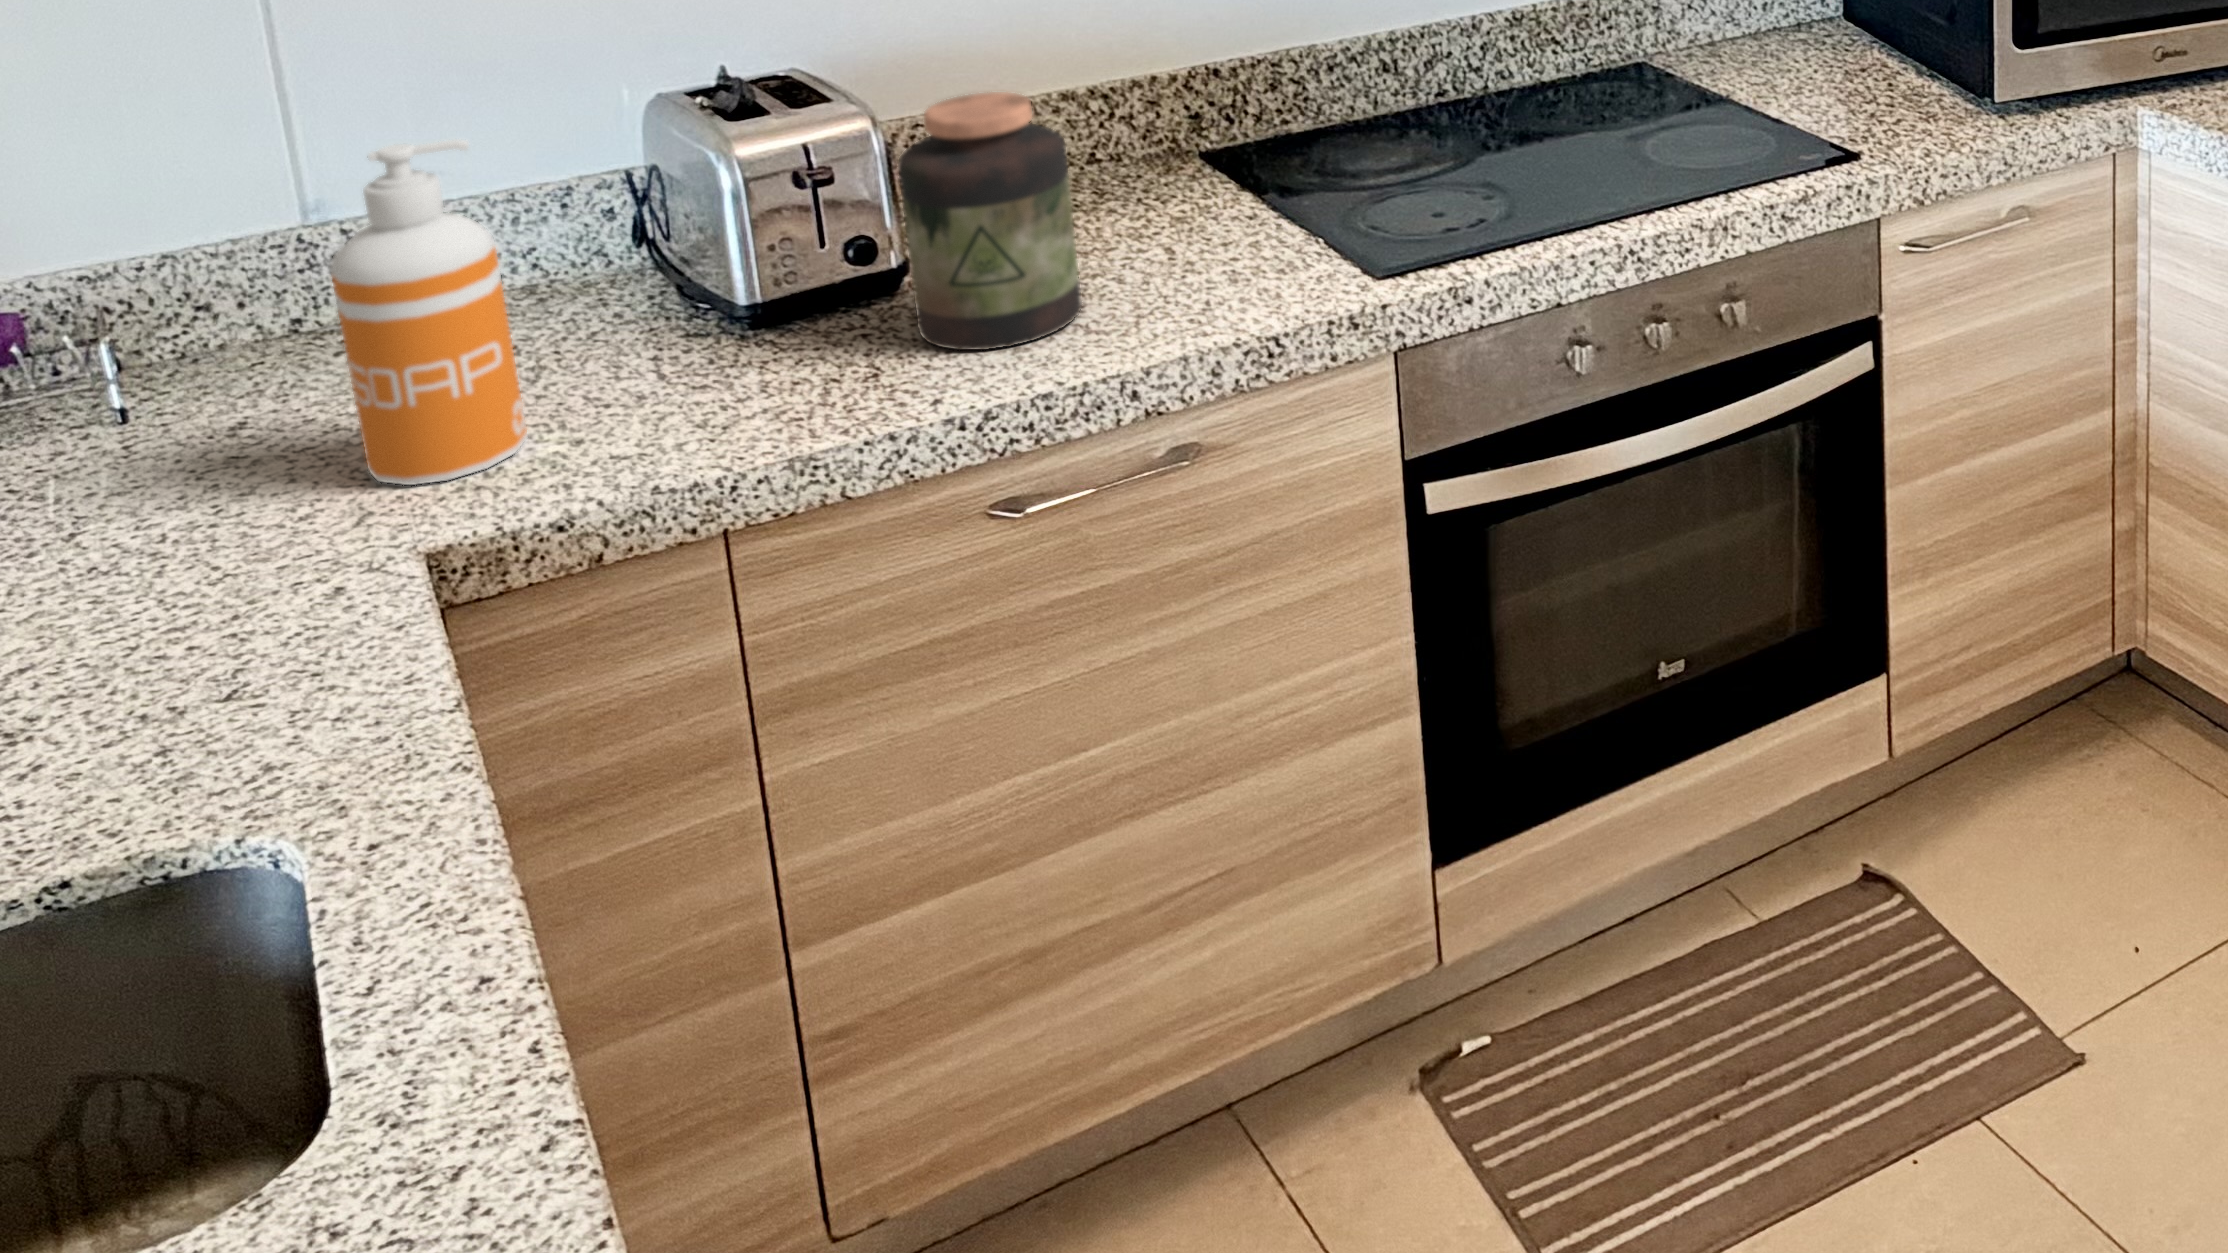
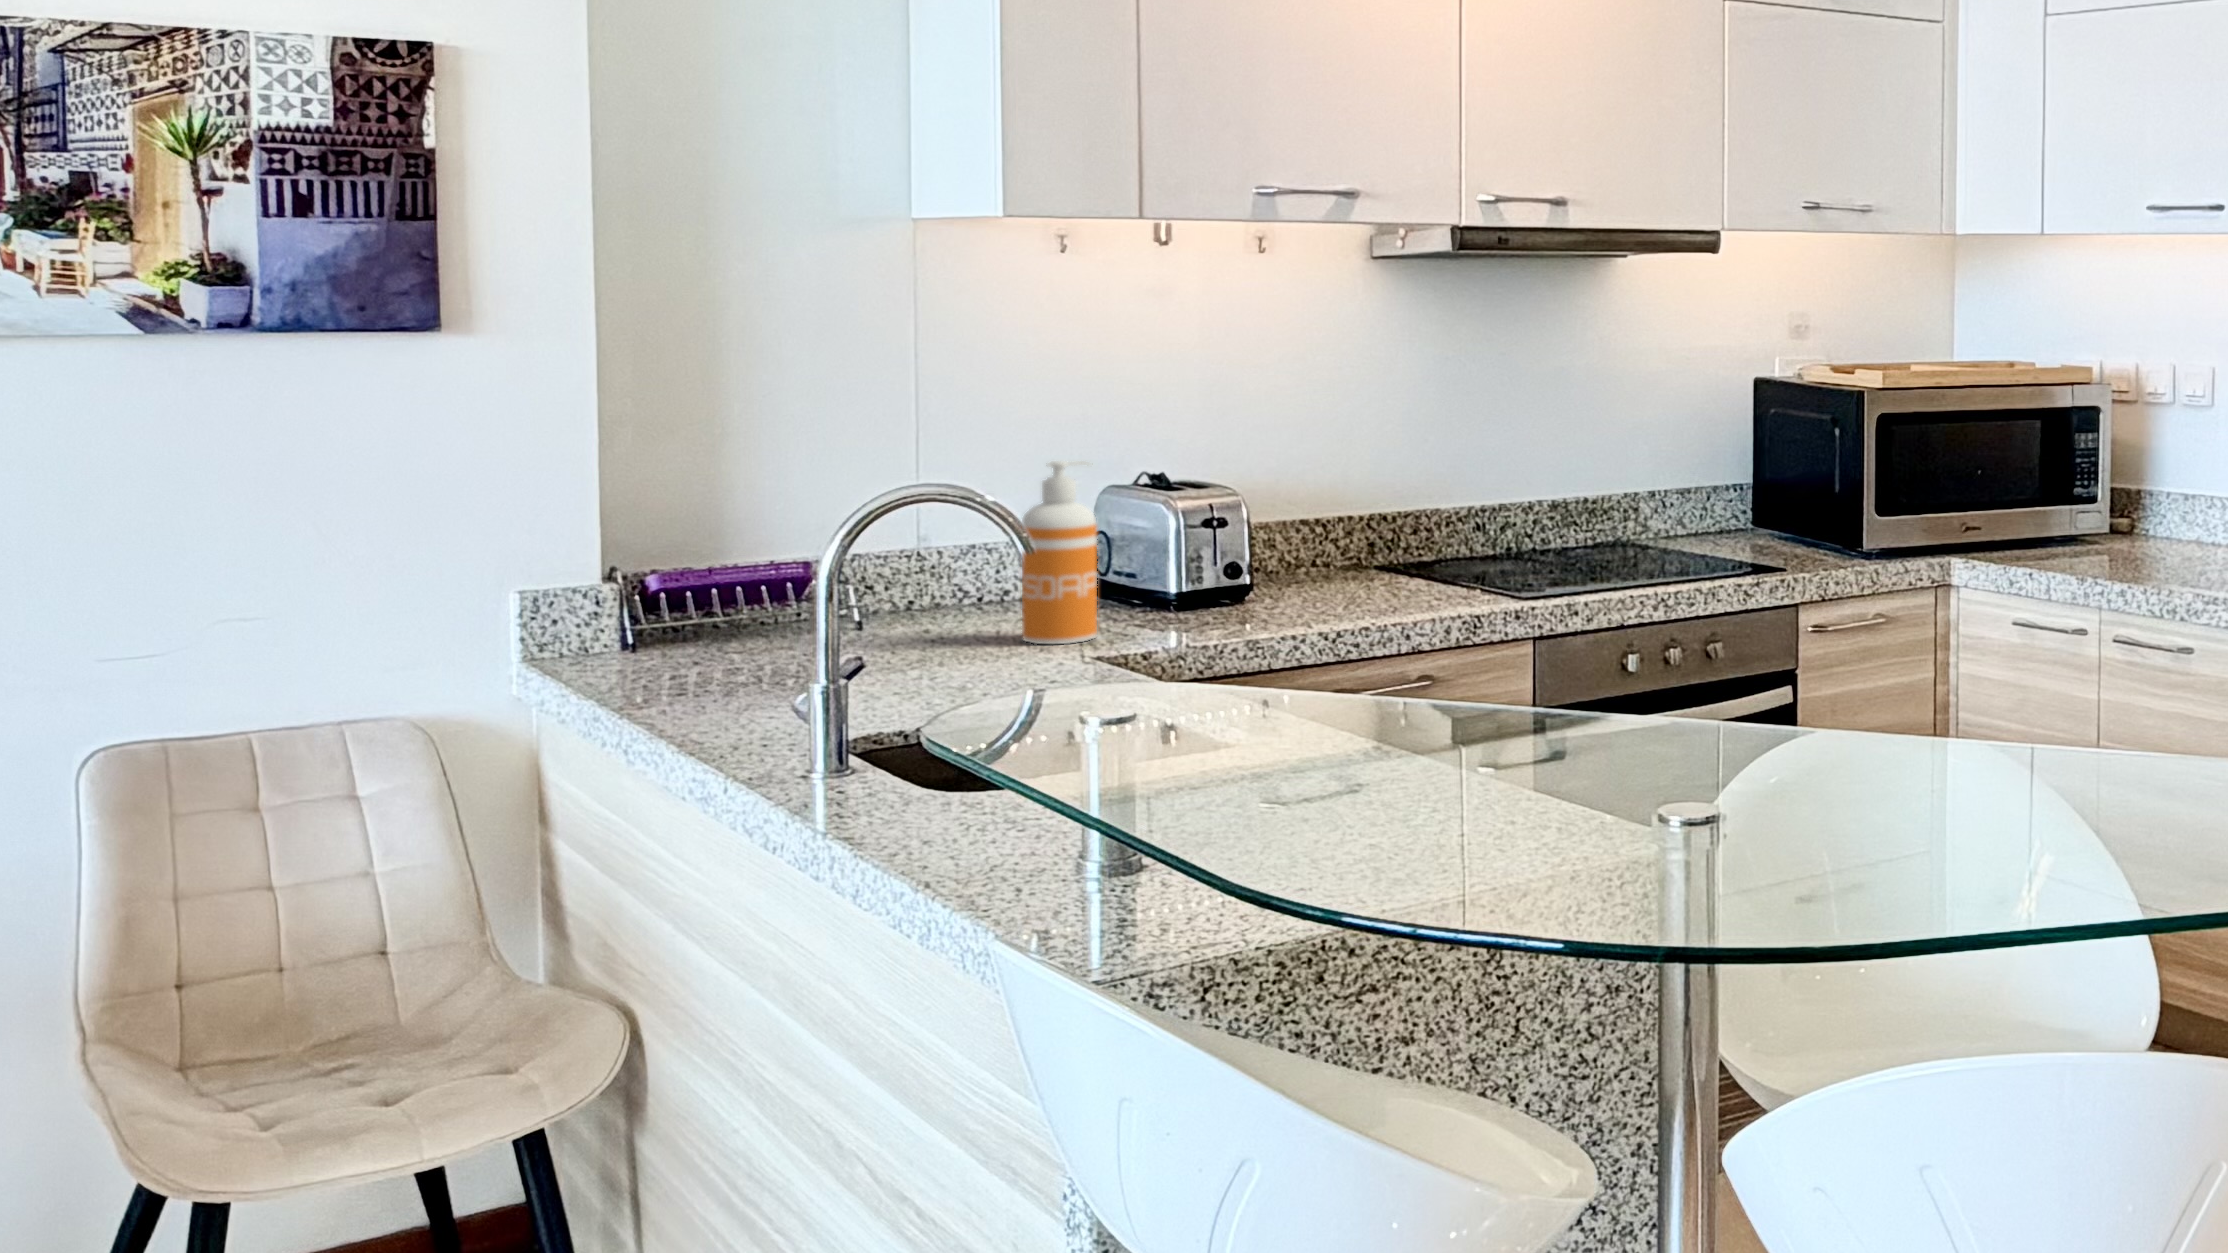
jar: present [898,92,1082,350] -> none [1274,477,1362,616]

